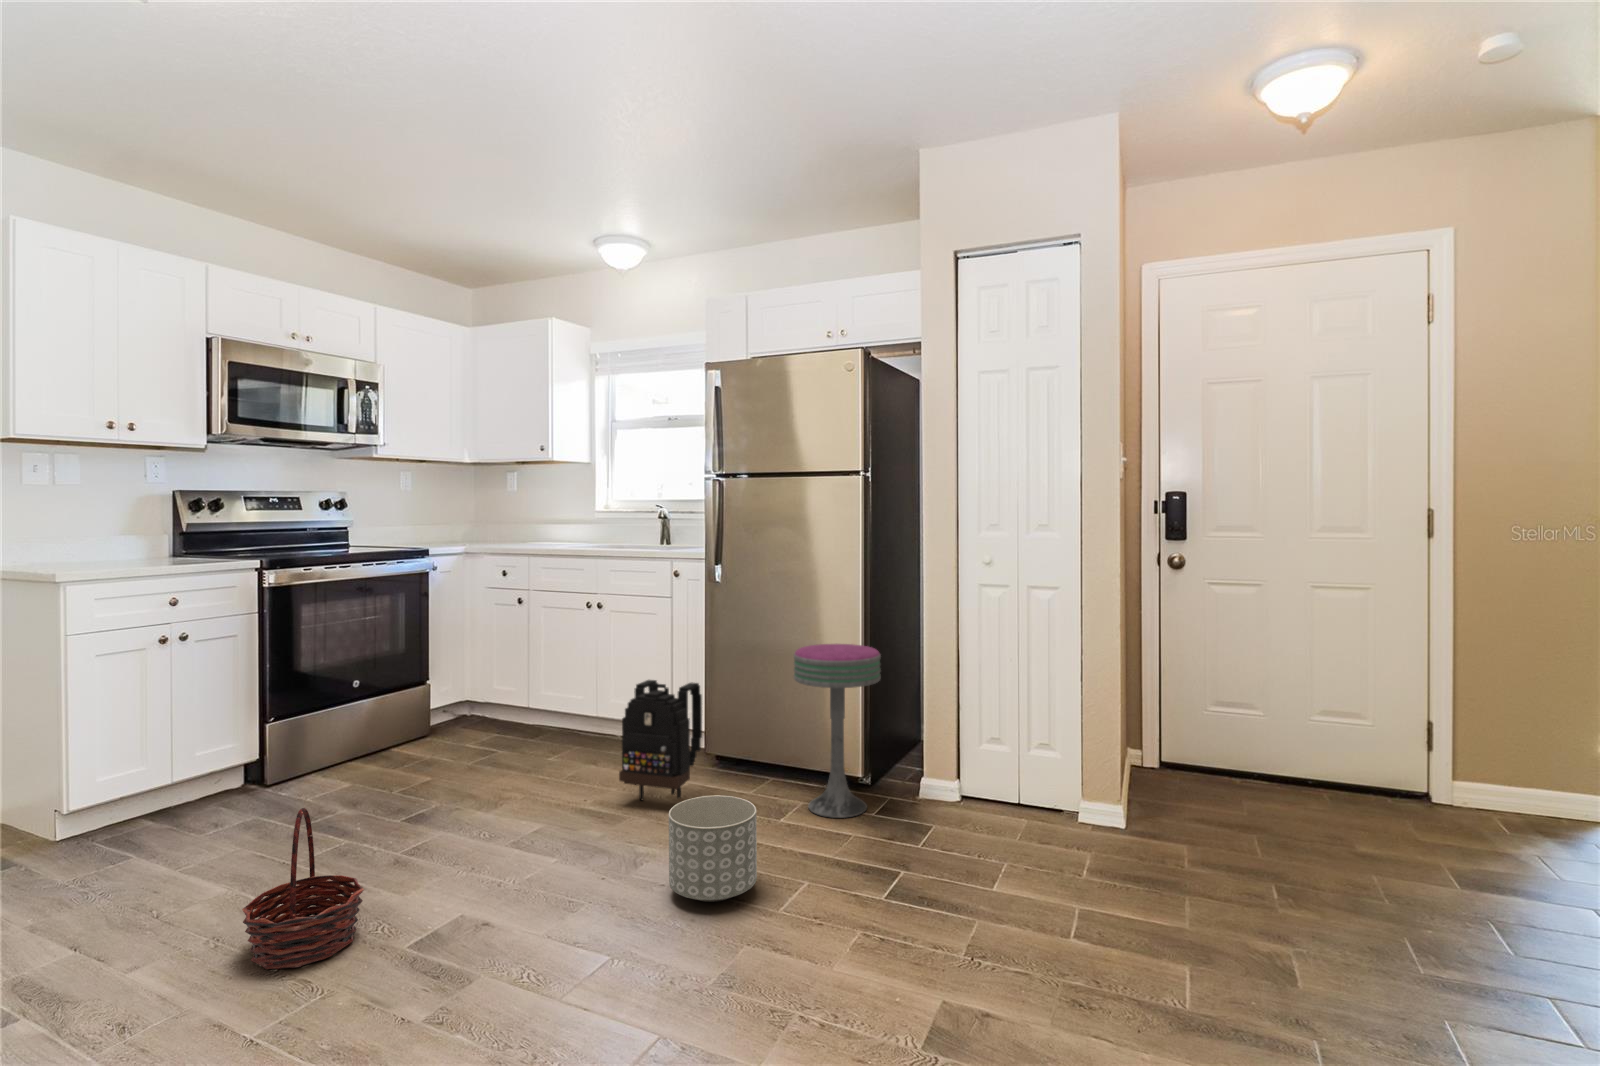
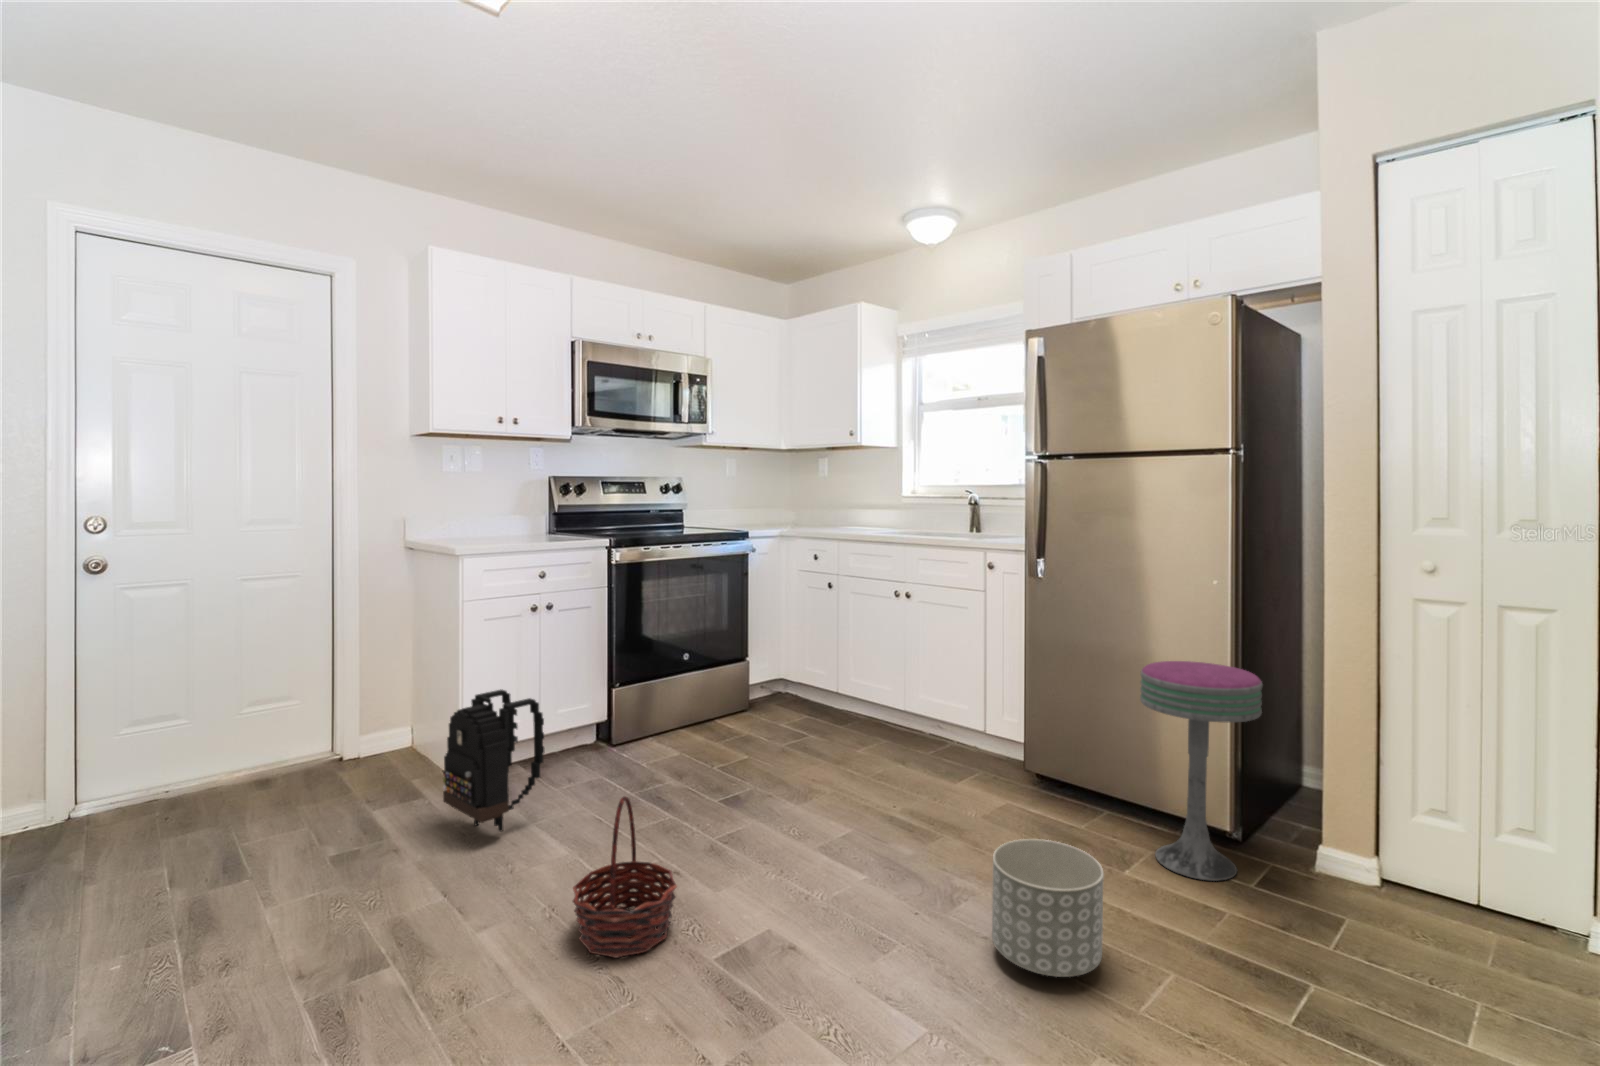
backpack: present [619,680,702,800] -> present [443,689,544,832]

